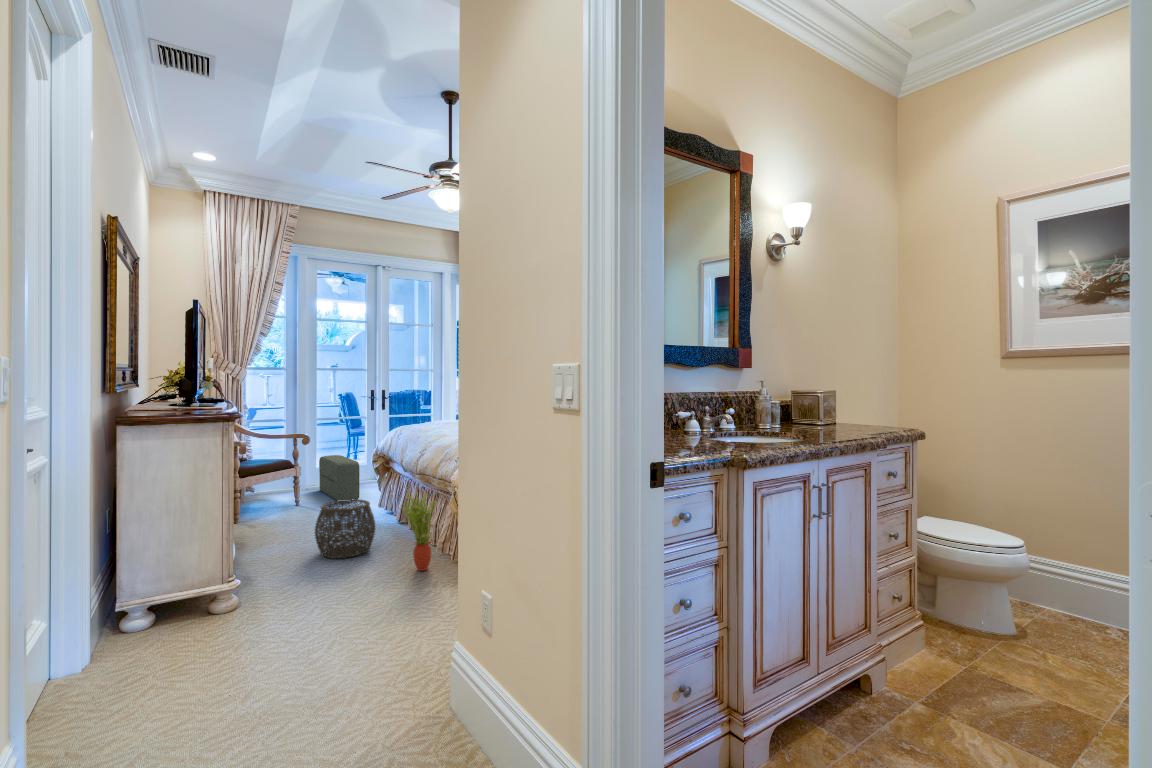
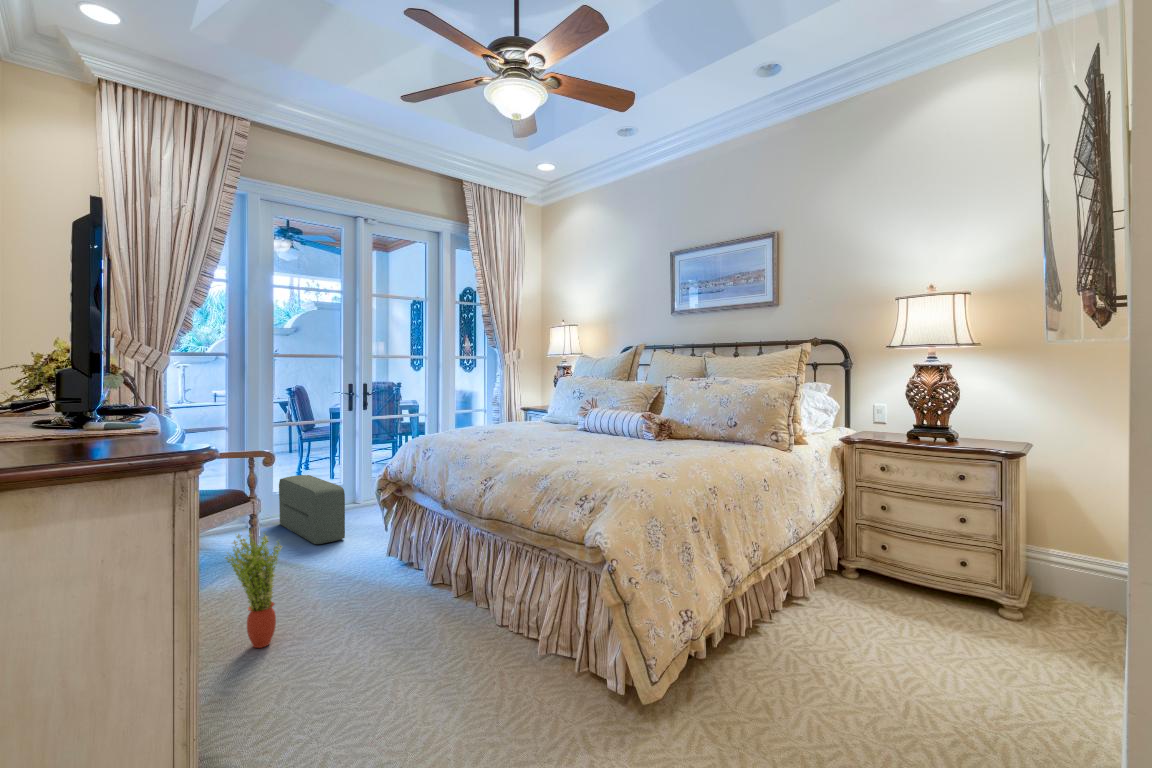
potted plant: present [403,493,436,571] -> present [225,531,282,648]
woven basket: present [315,499,375,558] -> none [320,567,420,679]

